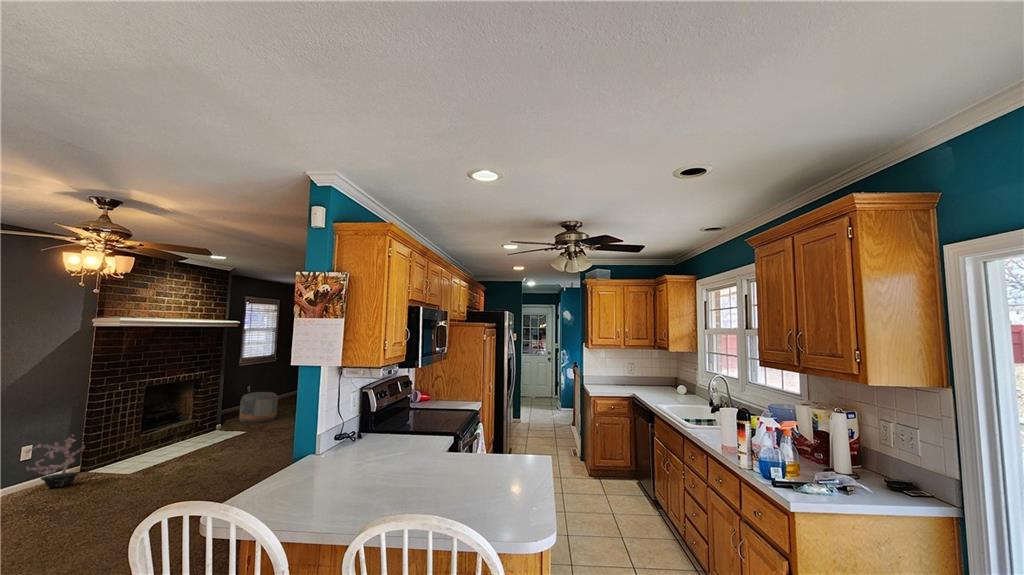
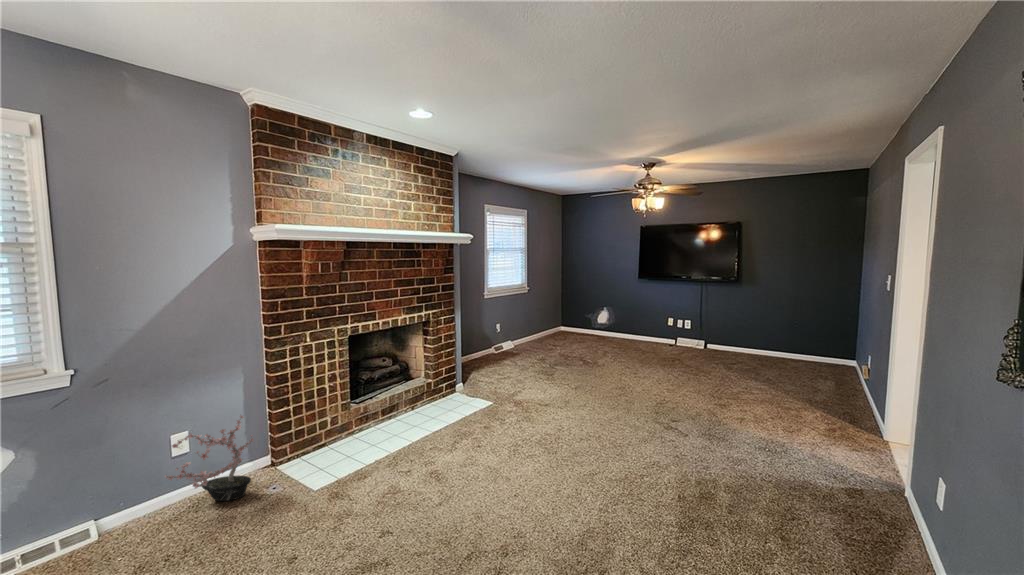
pouf: present [239,392,278,422] -> none [486,338,533,384]

